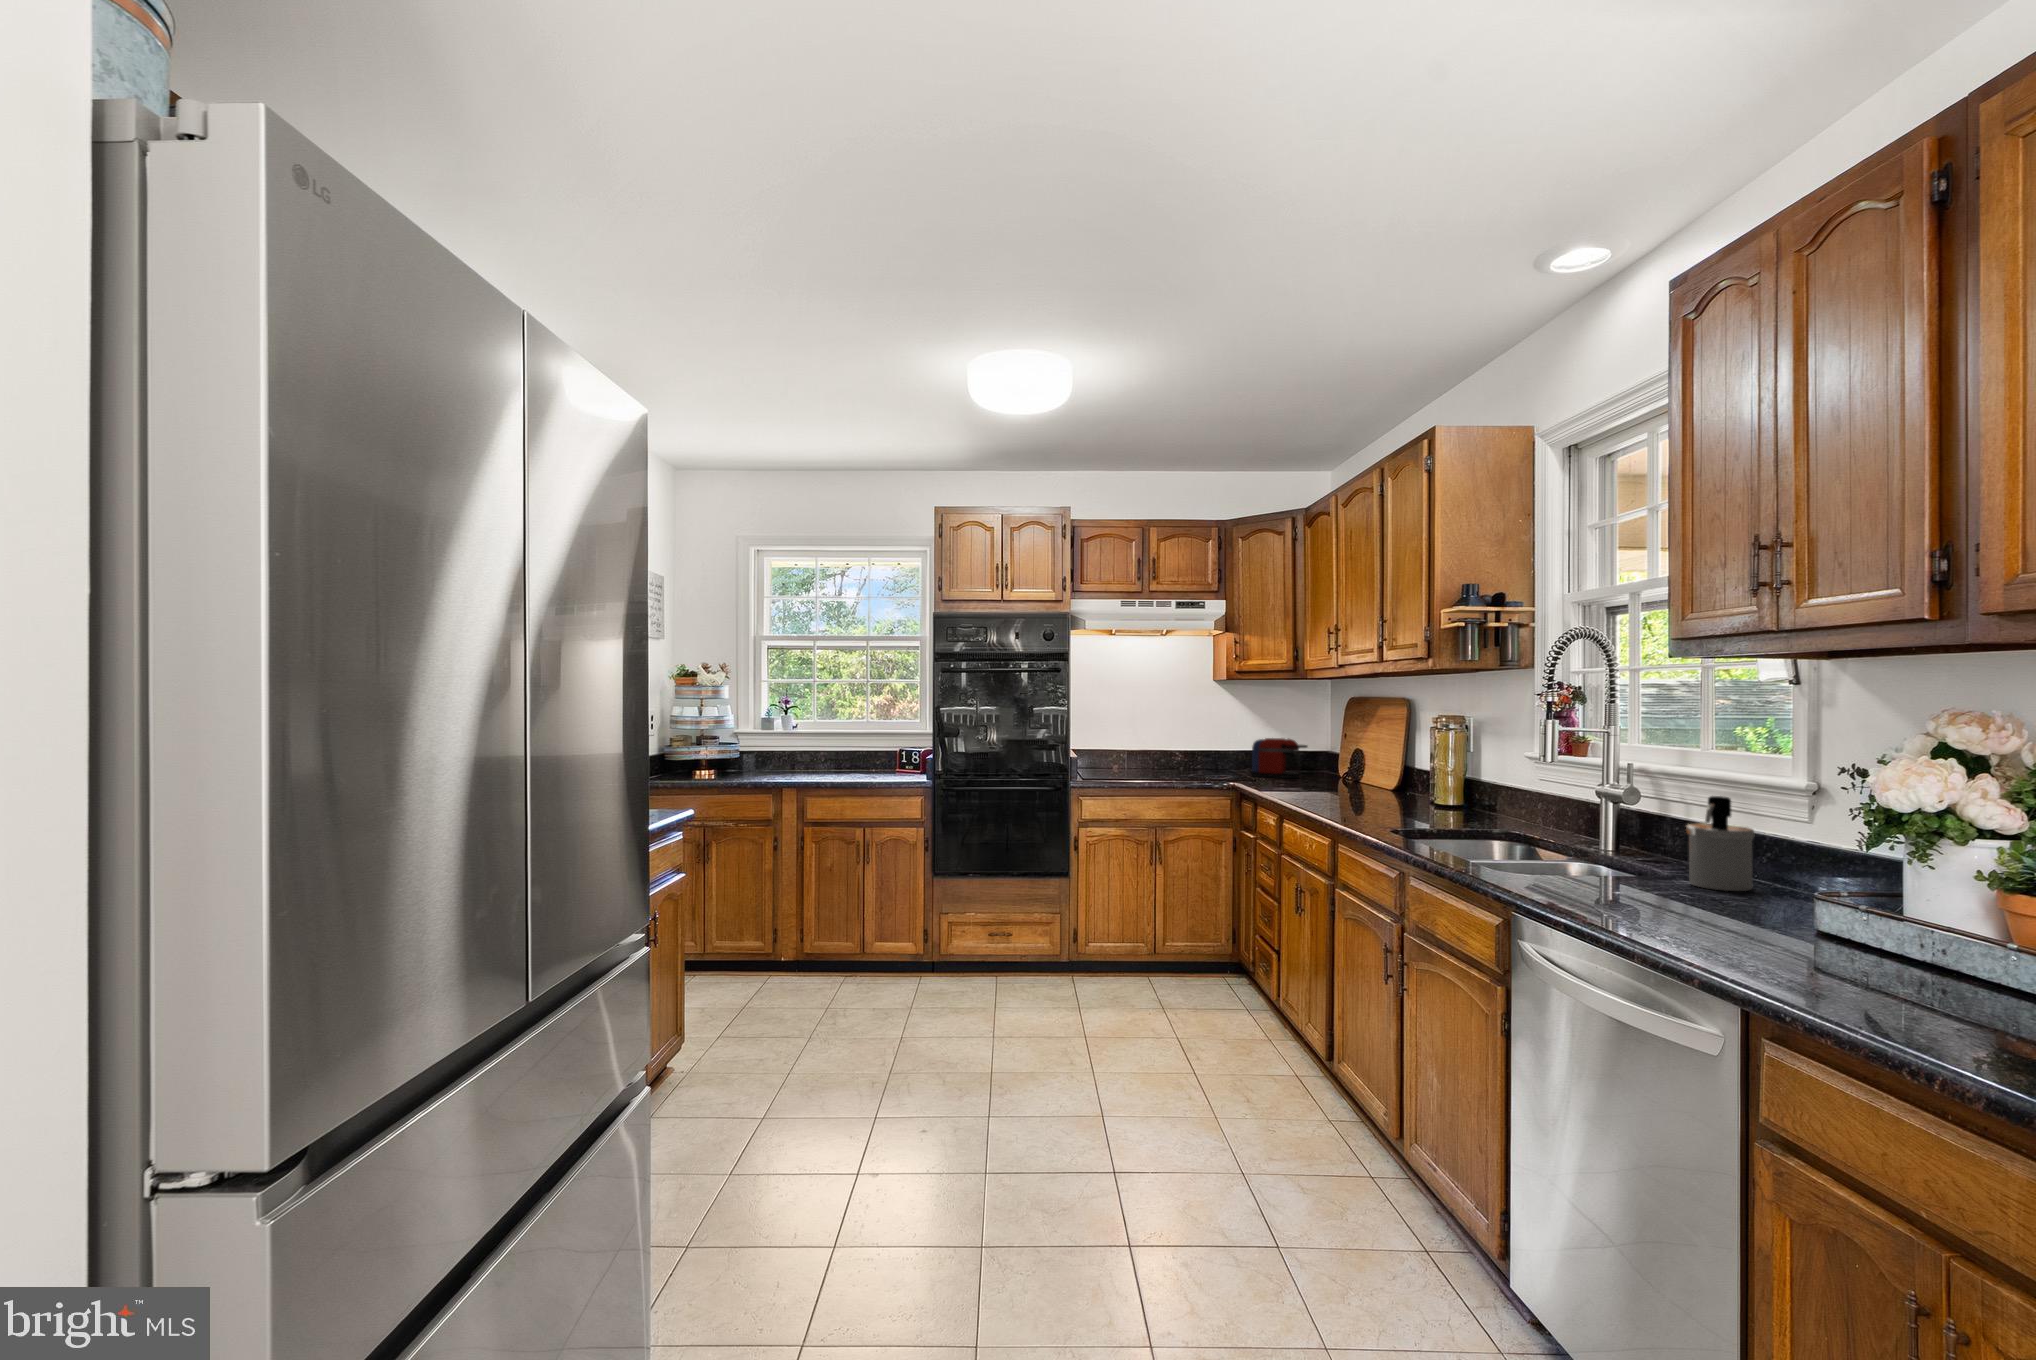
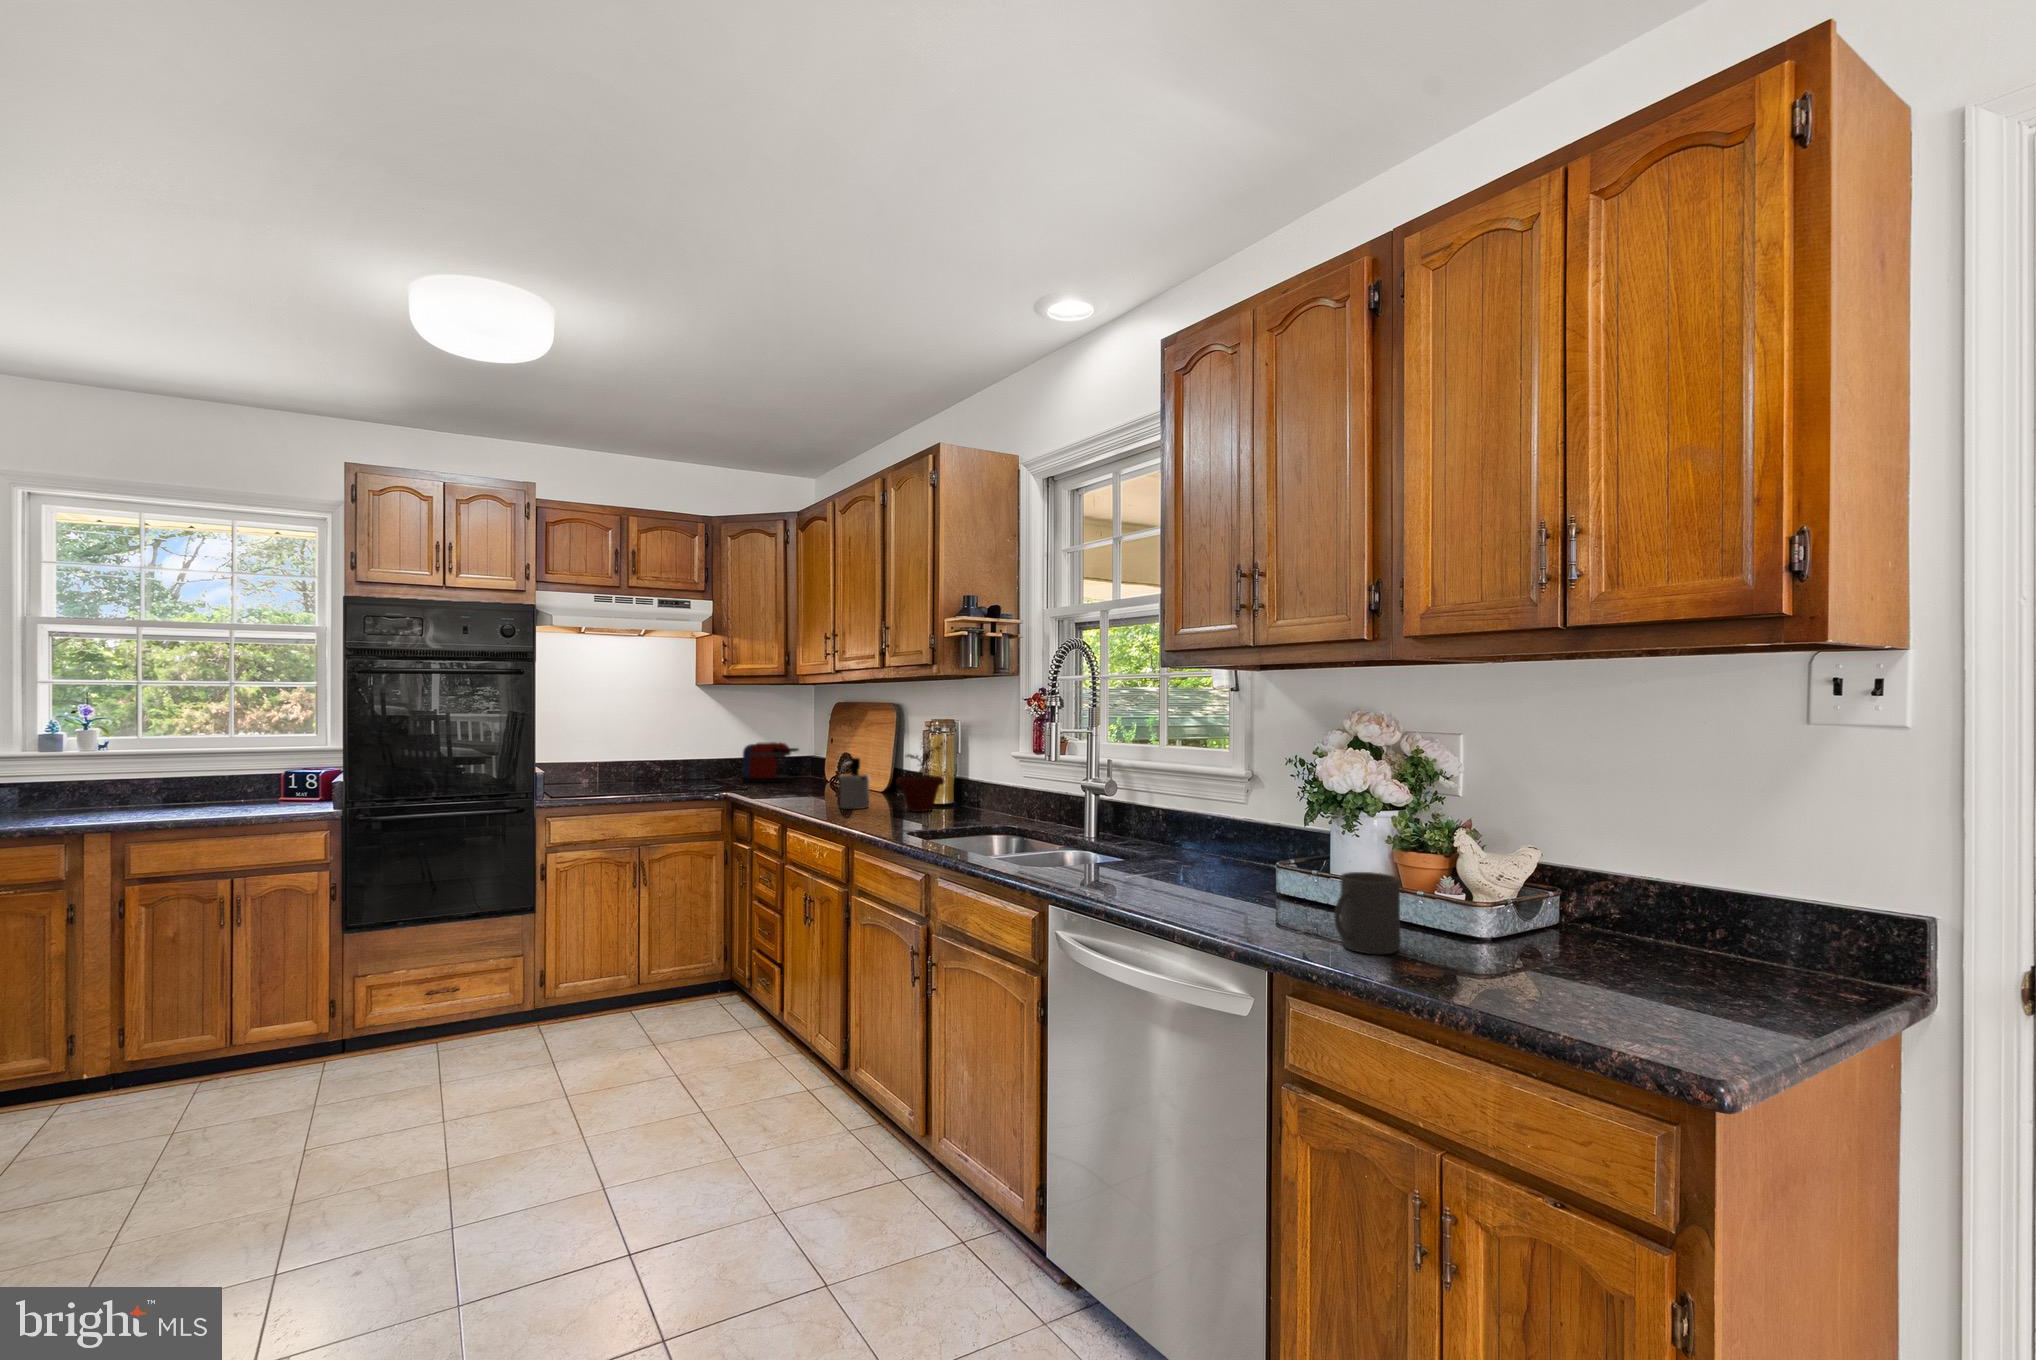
potted plant: none [1394,732,1452,814] -> present [896,742,944,812]
soap dispenser: present [1686,796,1754,891] -> present [839,758,870,809]
mug: none [1844,906,1959,1011] -> present [1334,872,1400,954]

